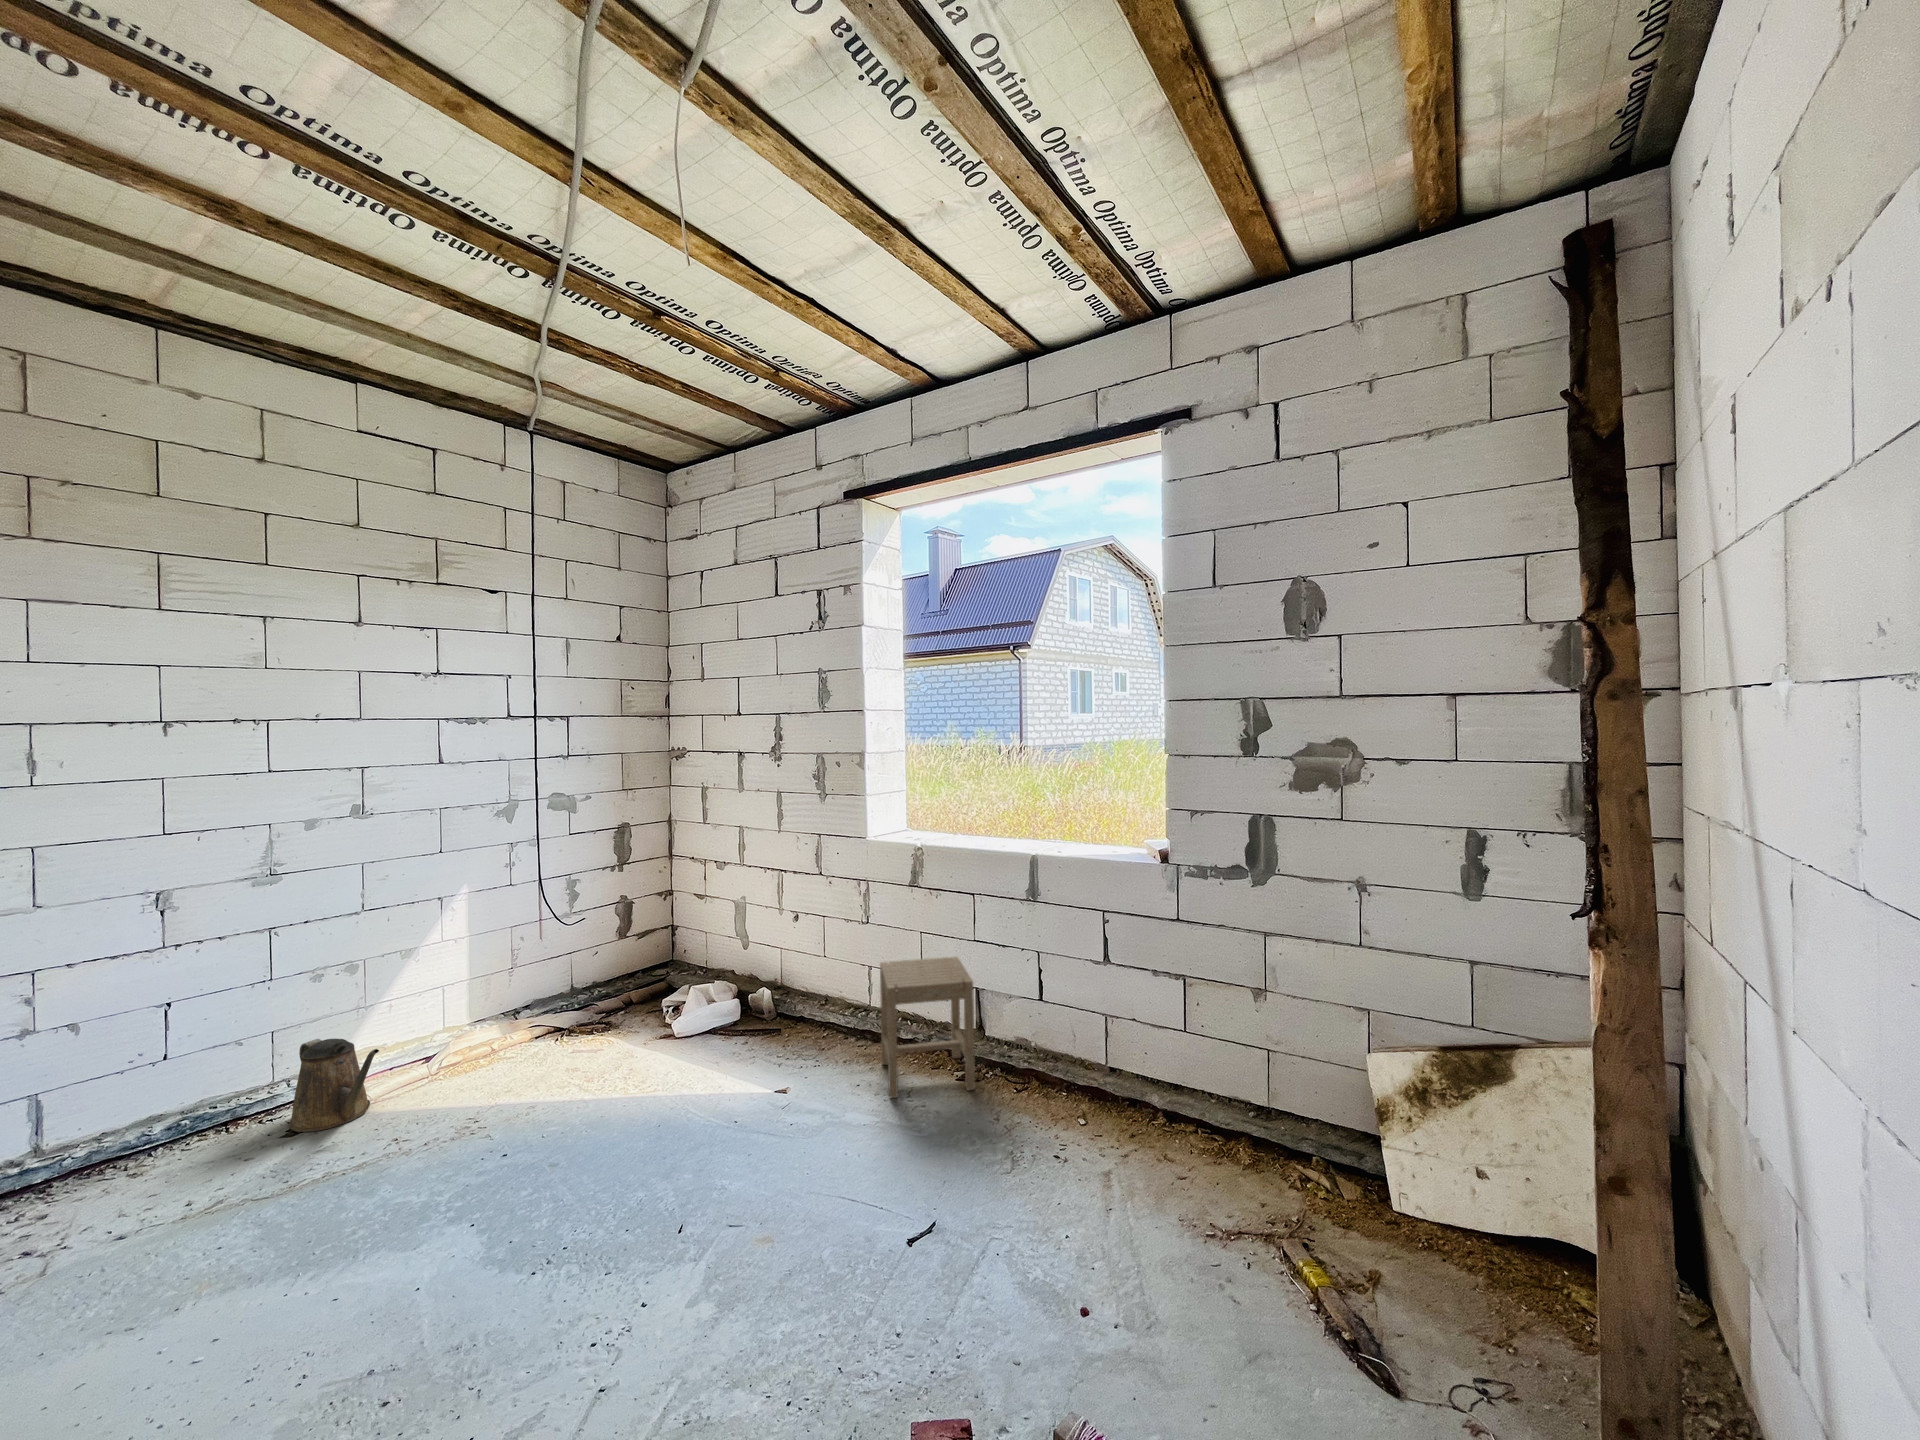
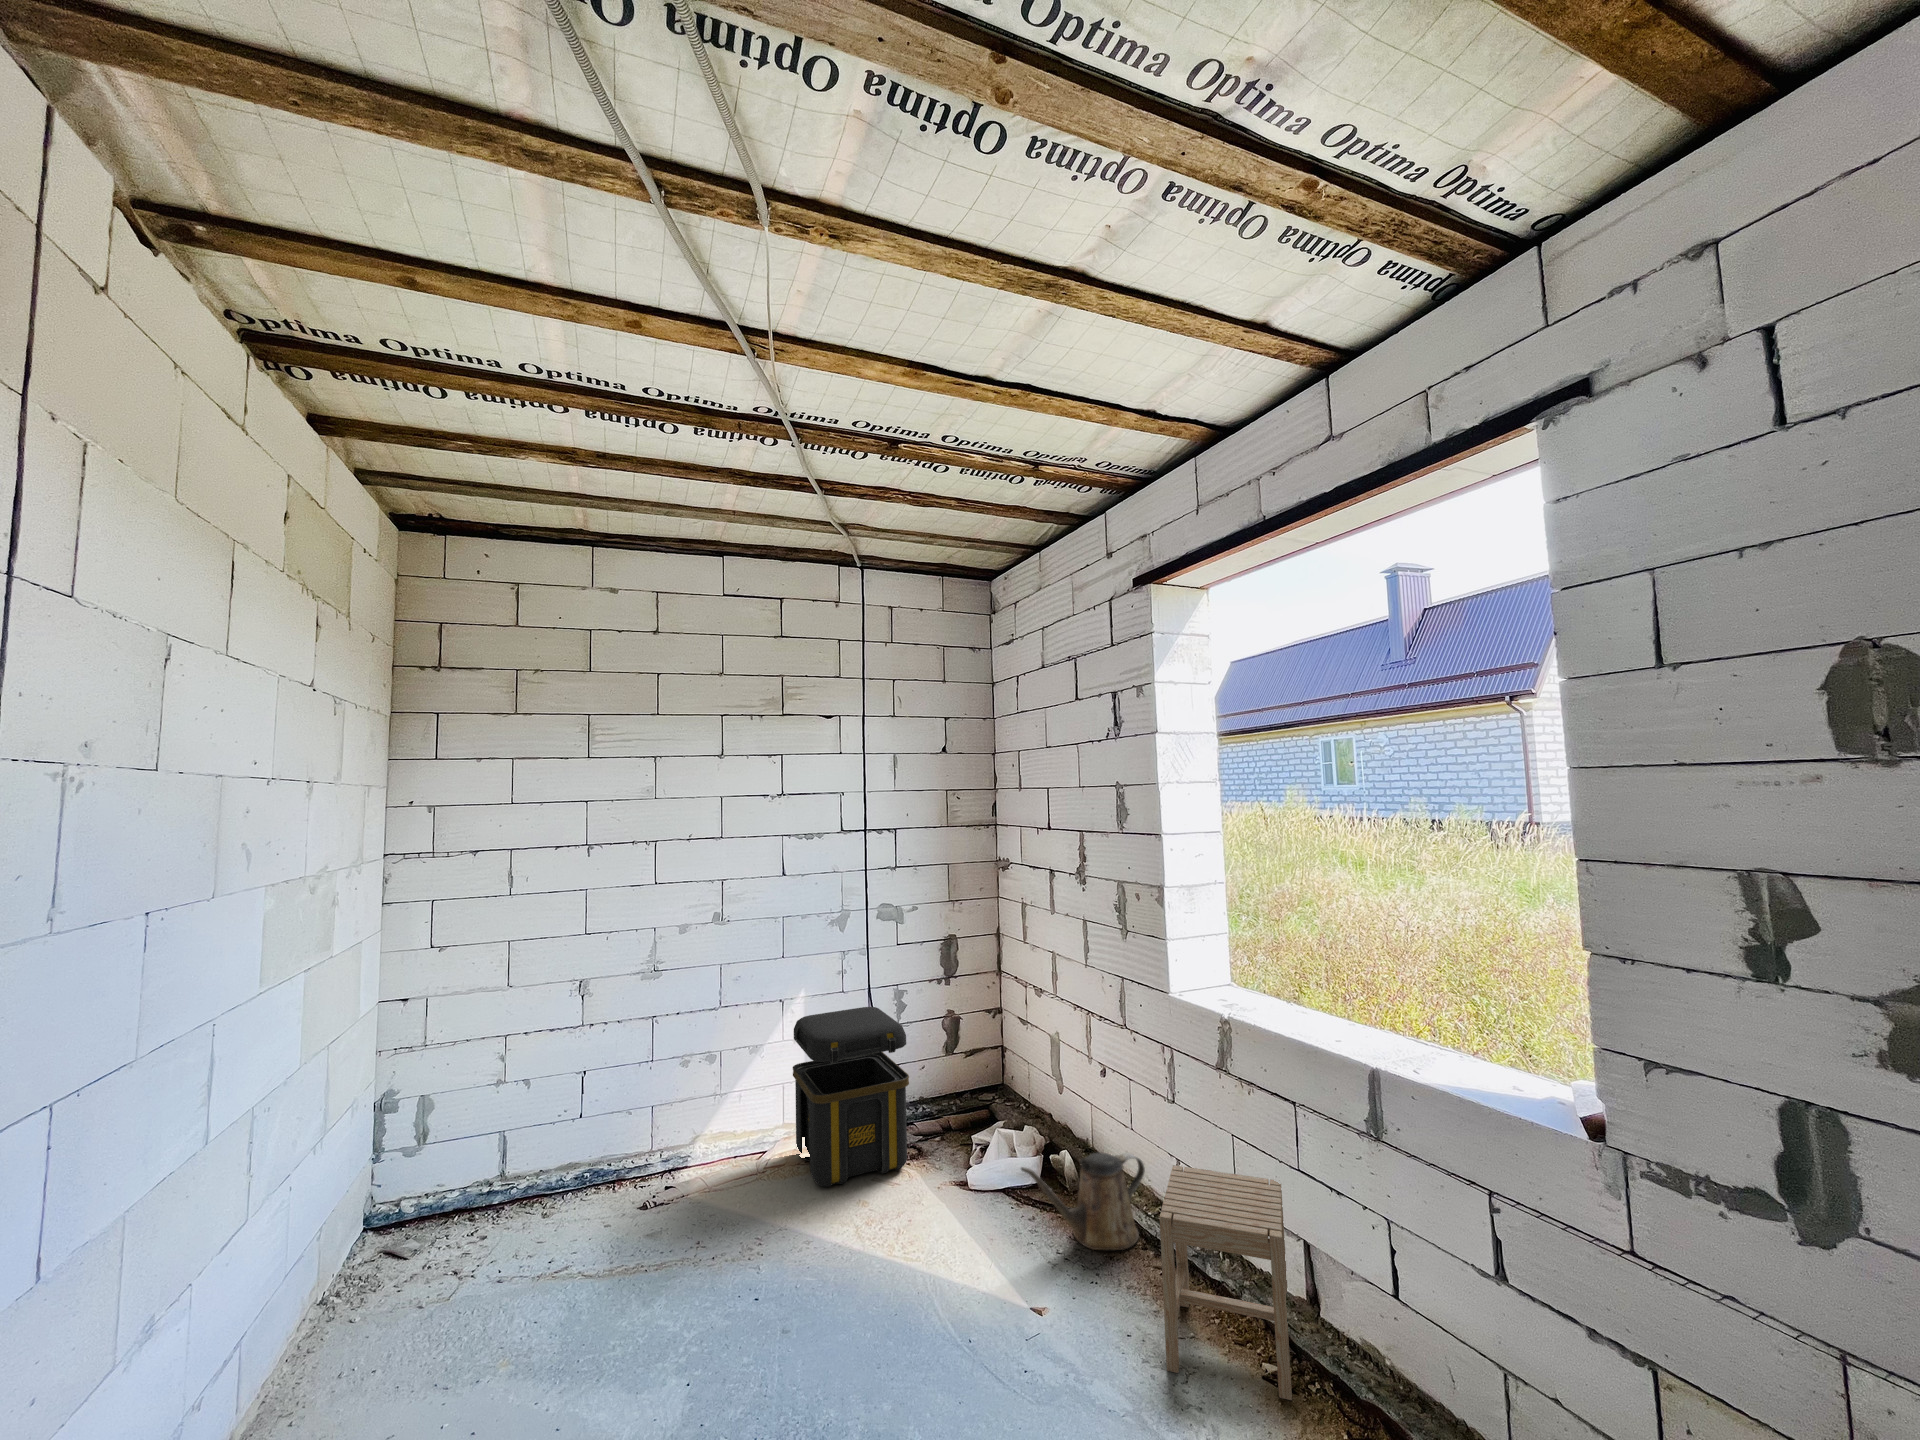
toolbox: none [458,896,603,1070] -> present [793,1007,909,1187]
watering can: present [289,1039,379,1132] -> present [1021,1152,1145,1250]

